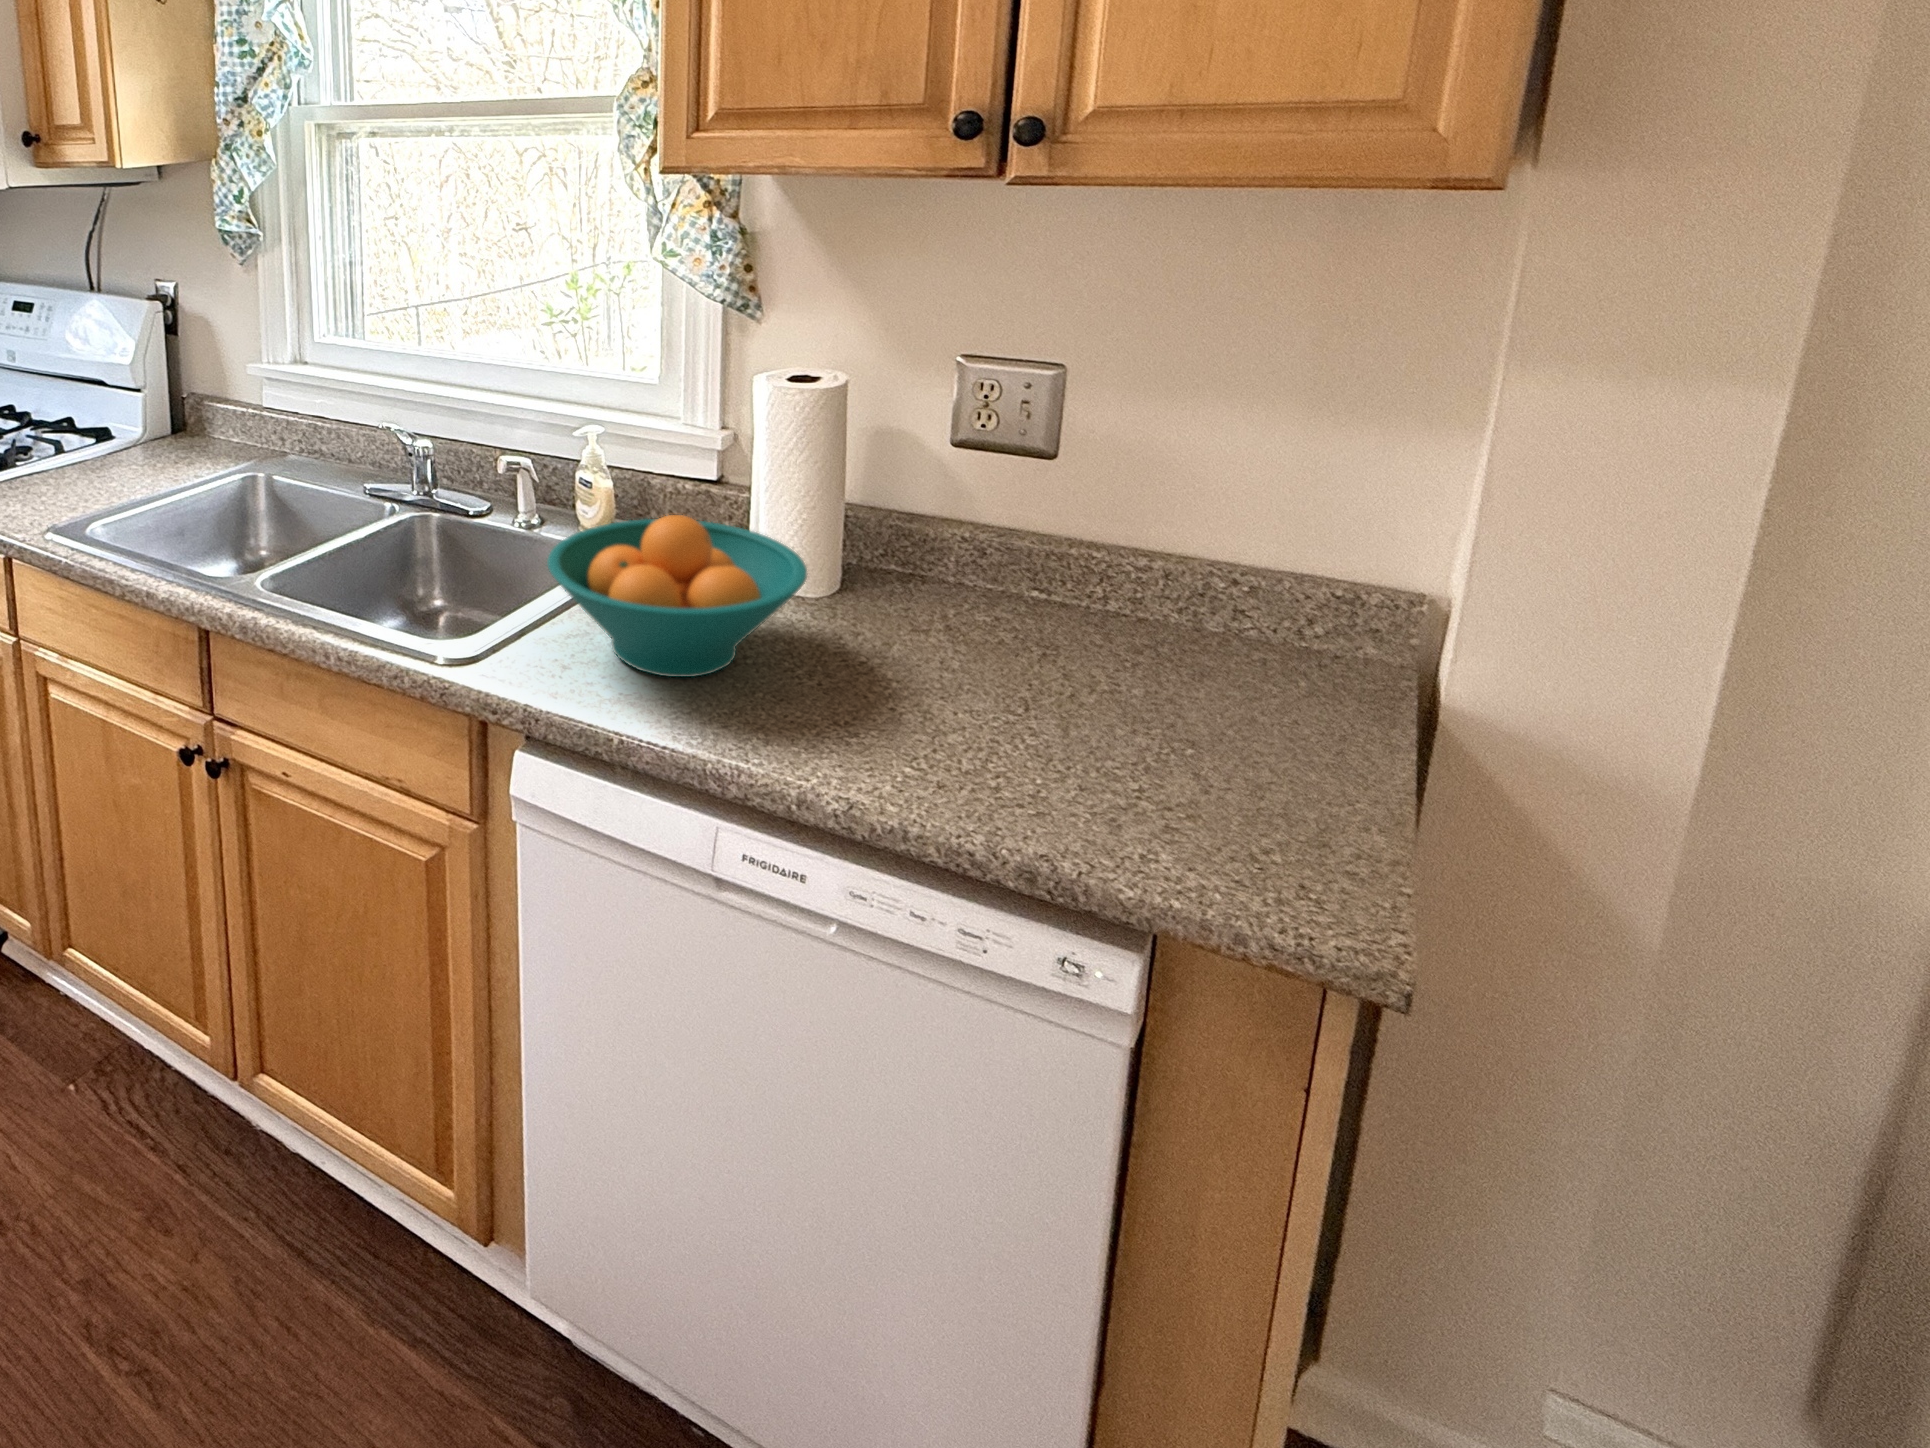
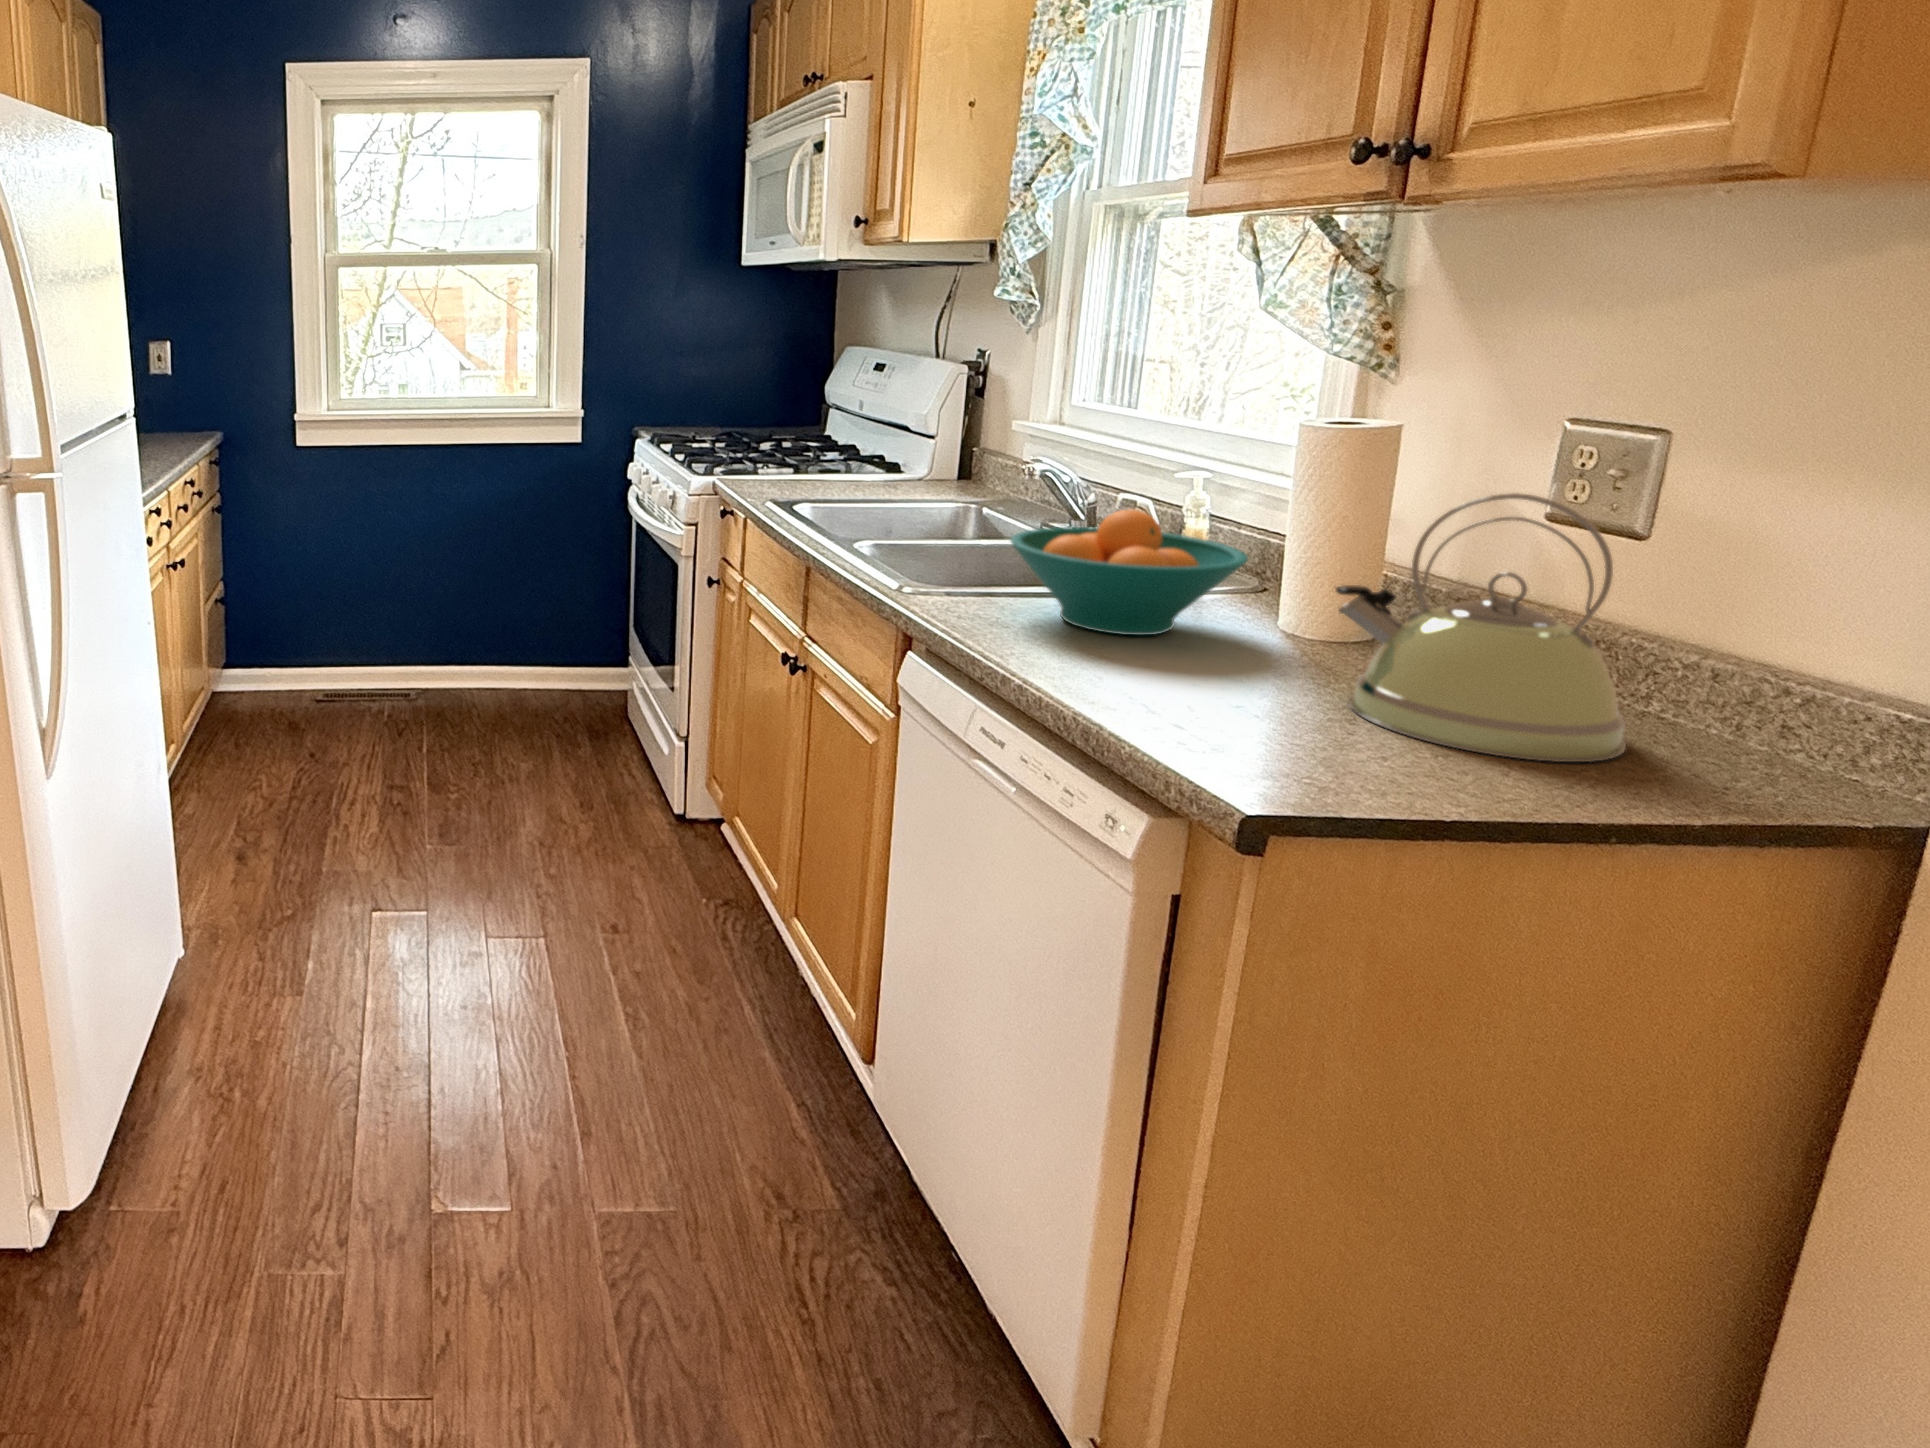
kettle: none [974,456,1235,747] -> present [1335,493,1626,762]

